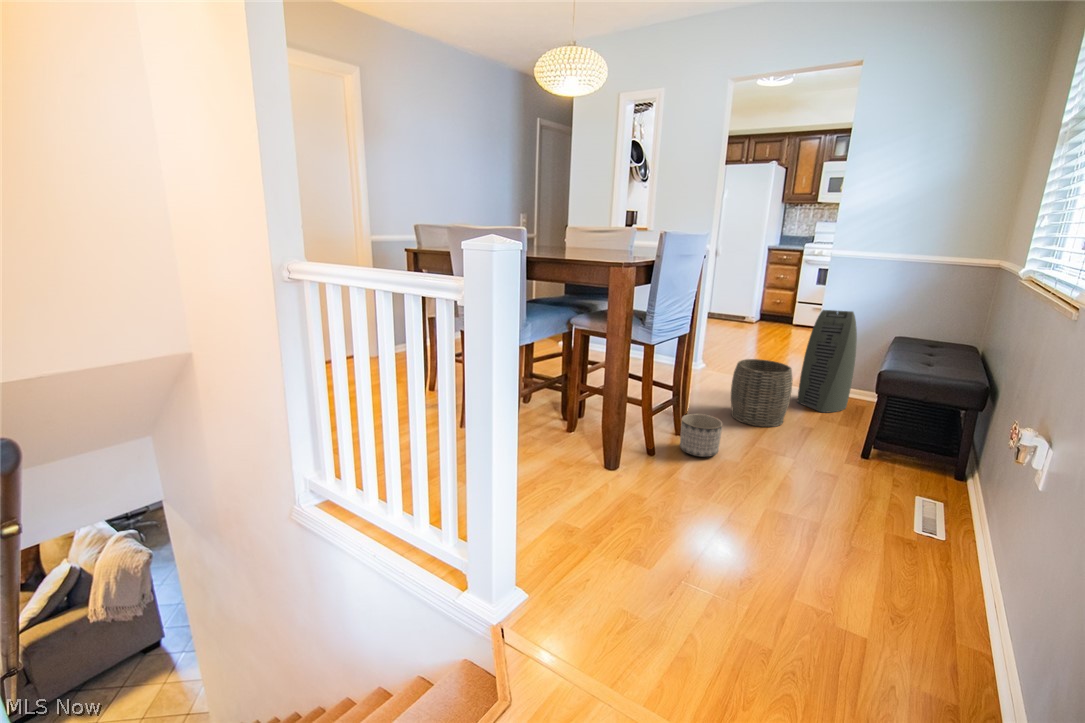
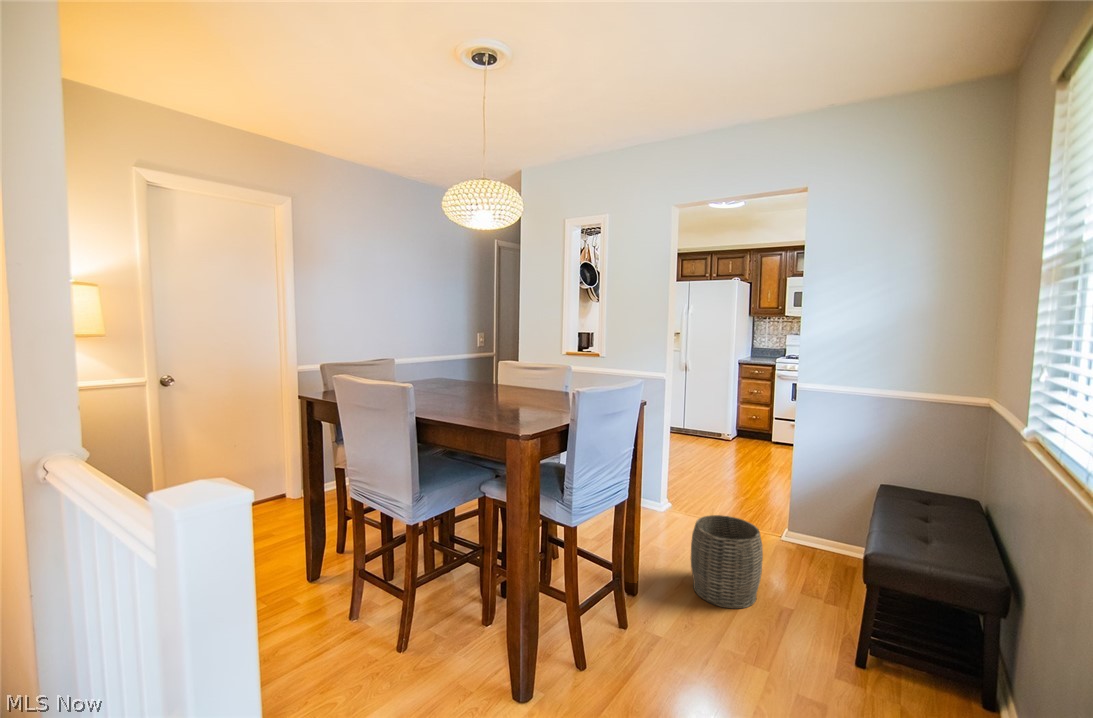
air purifier: present [797,310,857,412] -> none [774,454,837,580]
planter: present [680,414,722,457] -> none [620,604,672,673]

